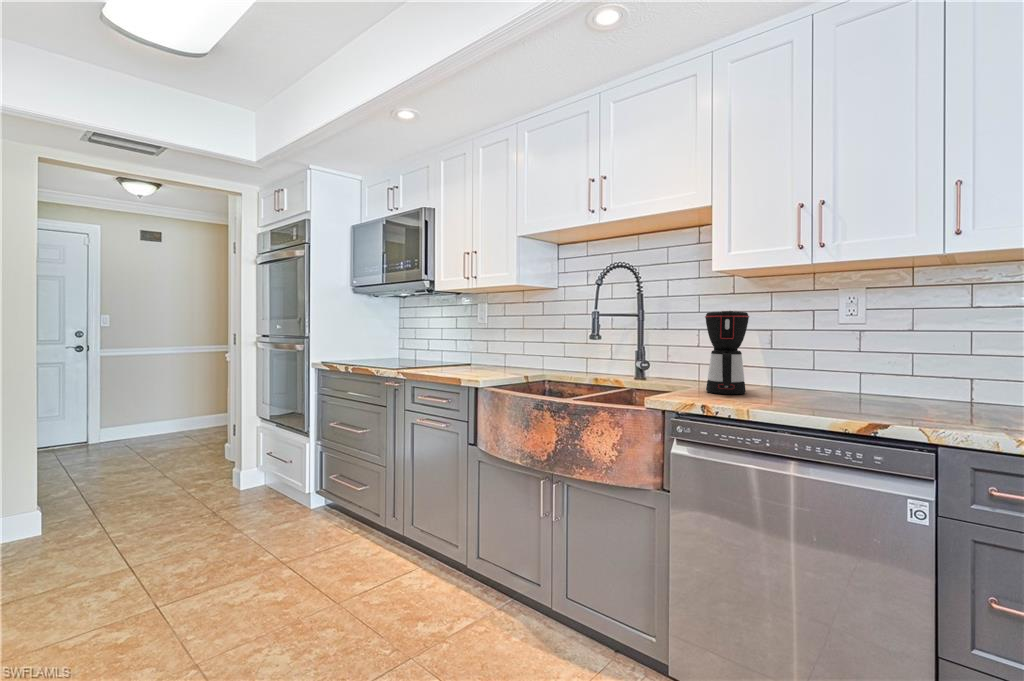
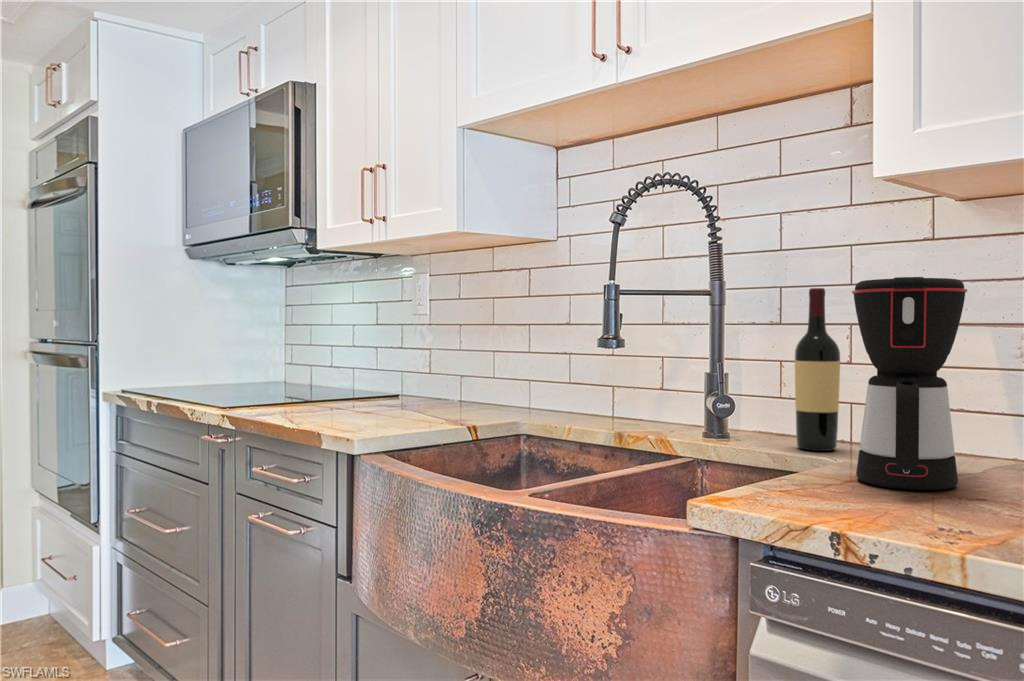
wine bottle: none [677,314,697,384] -> present [795,288,840,451]

